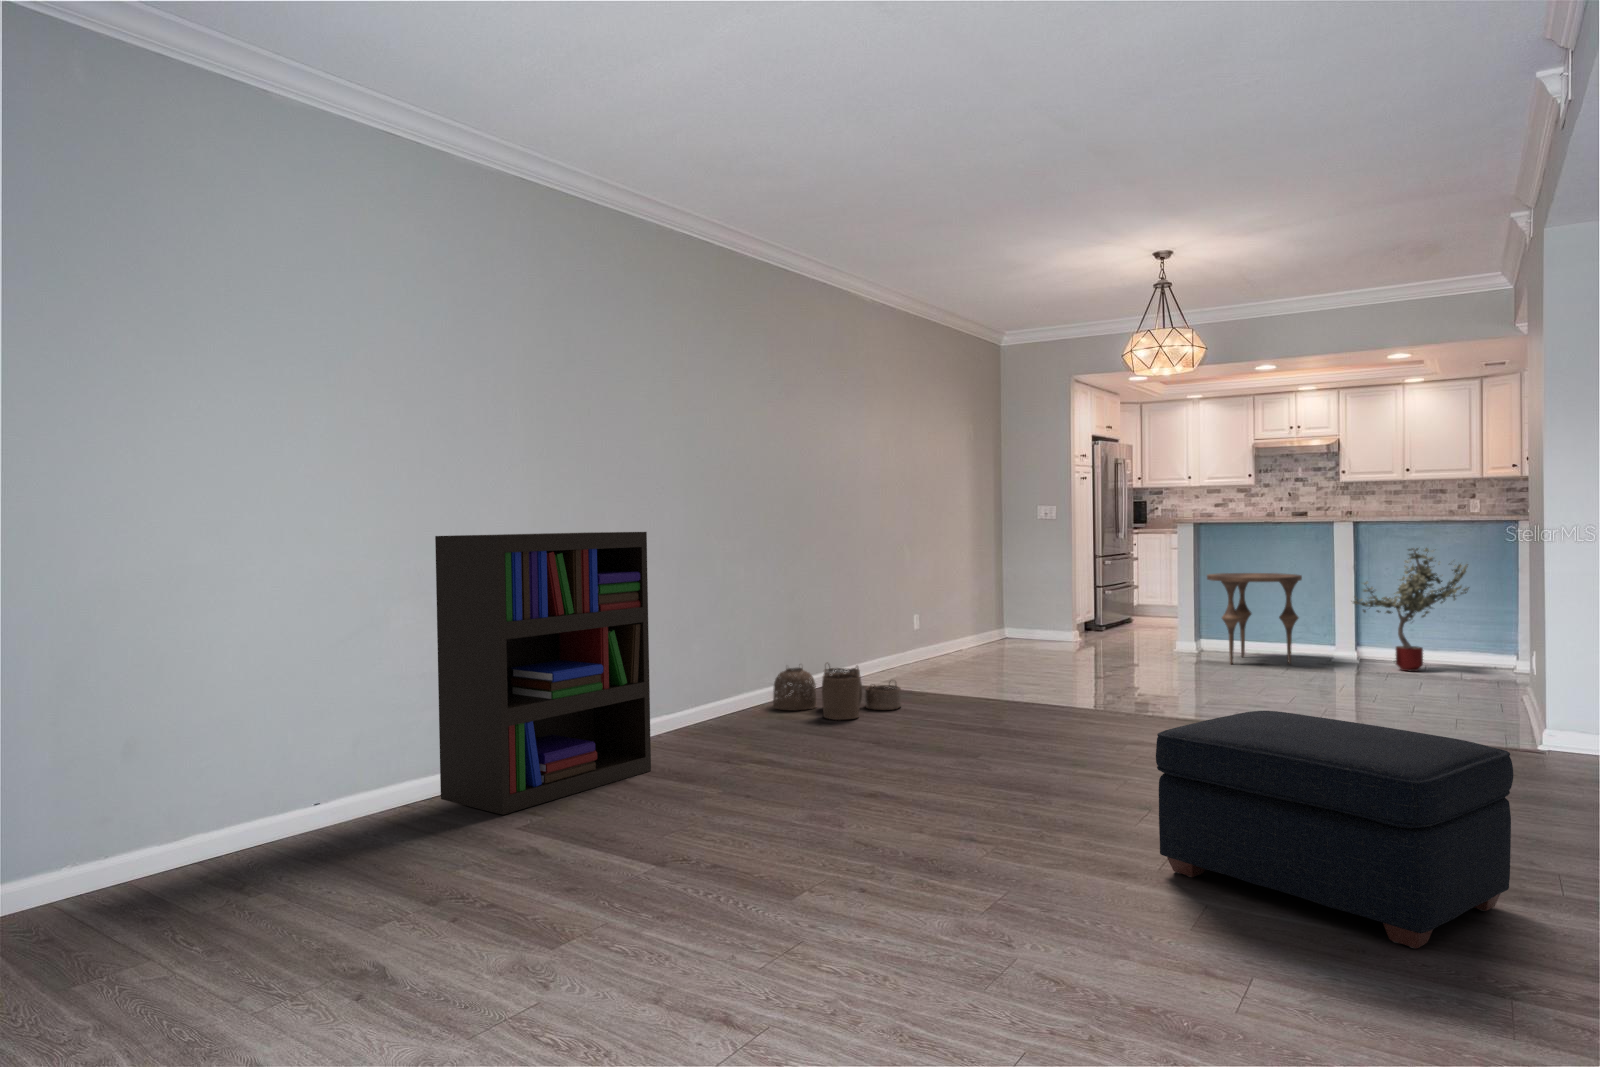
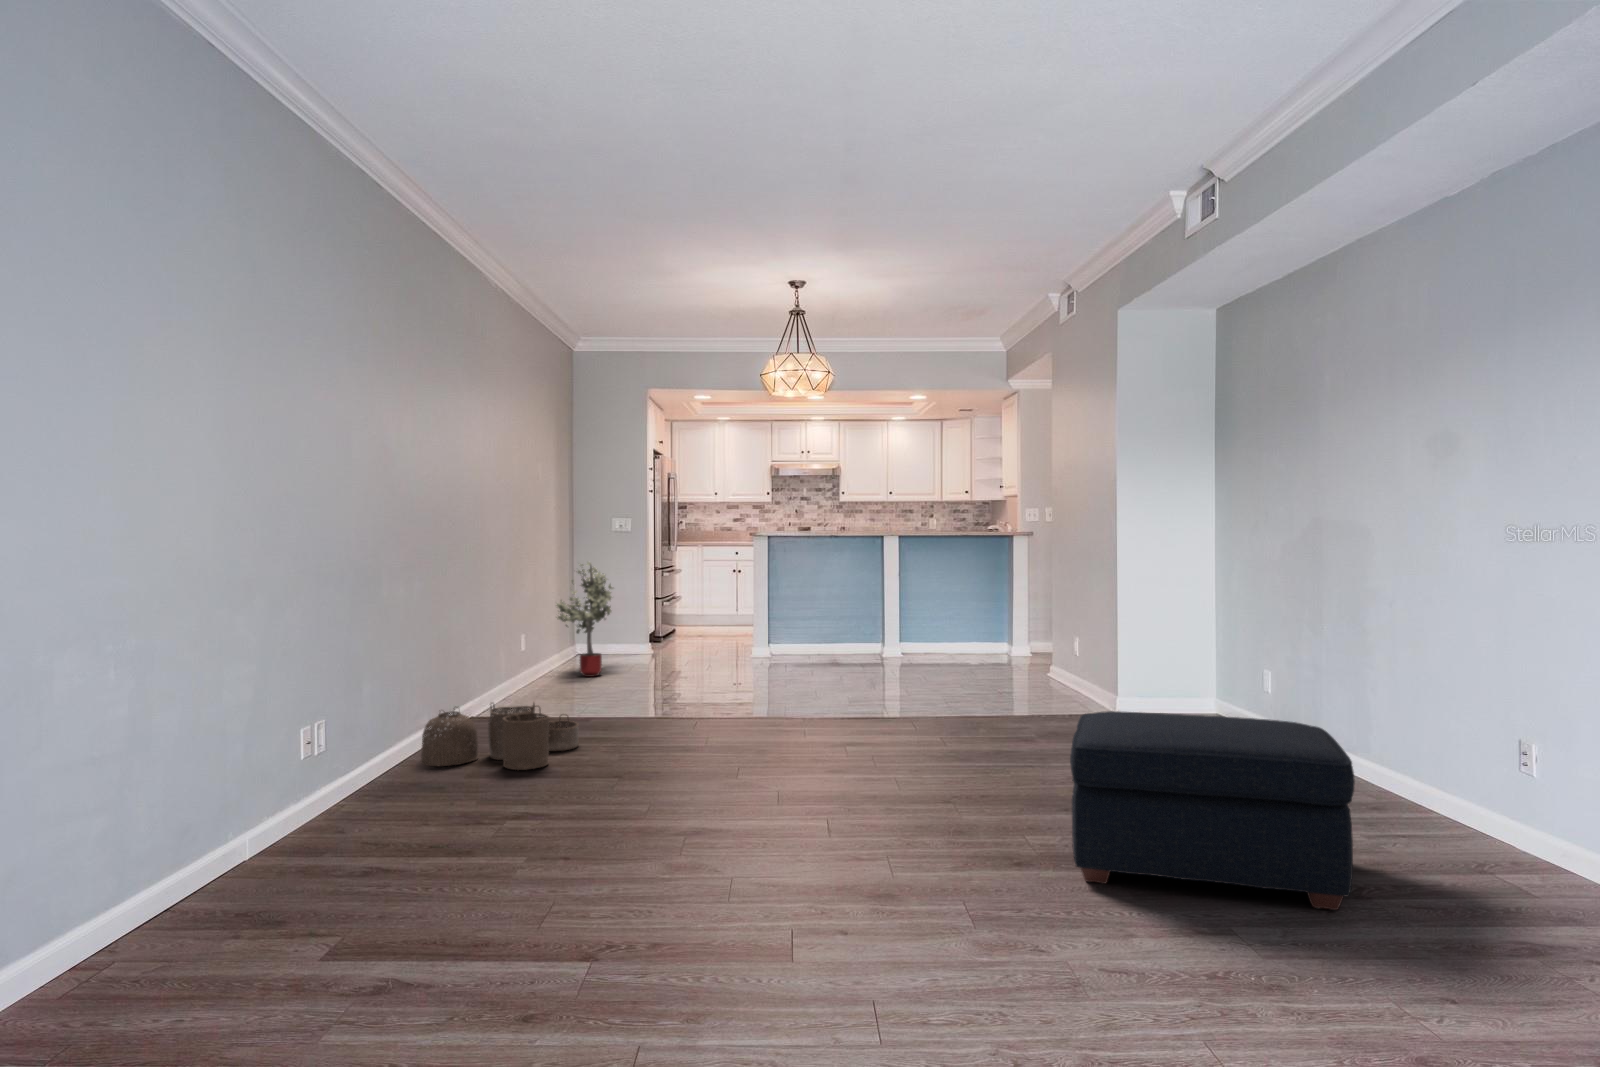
bookshelf: present [435,532,651,815] -> none [39,546,371,1008]
potted tree: present [1353,548,1469,671] -> present [557,562,613,677]
side table: present [1207,573,1302,664] -> none [788,582,866,666]

